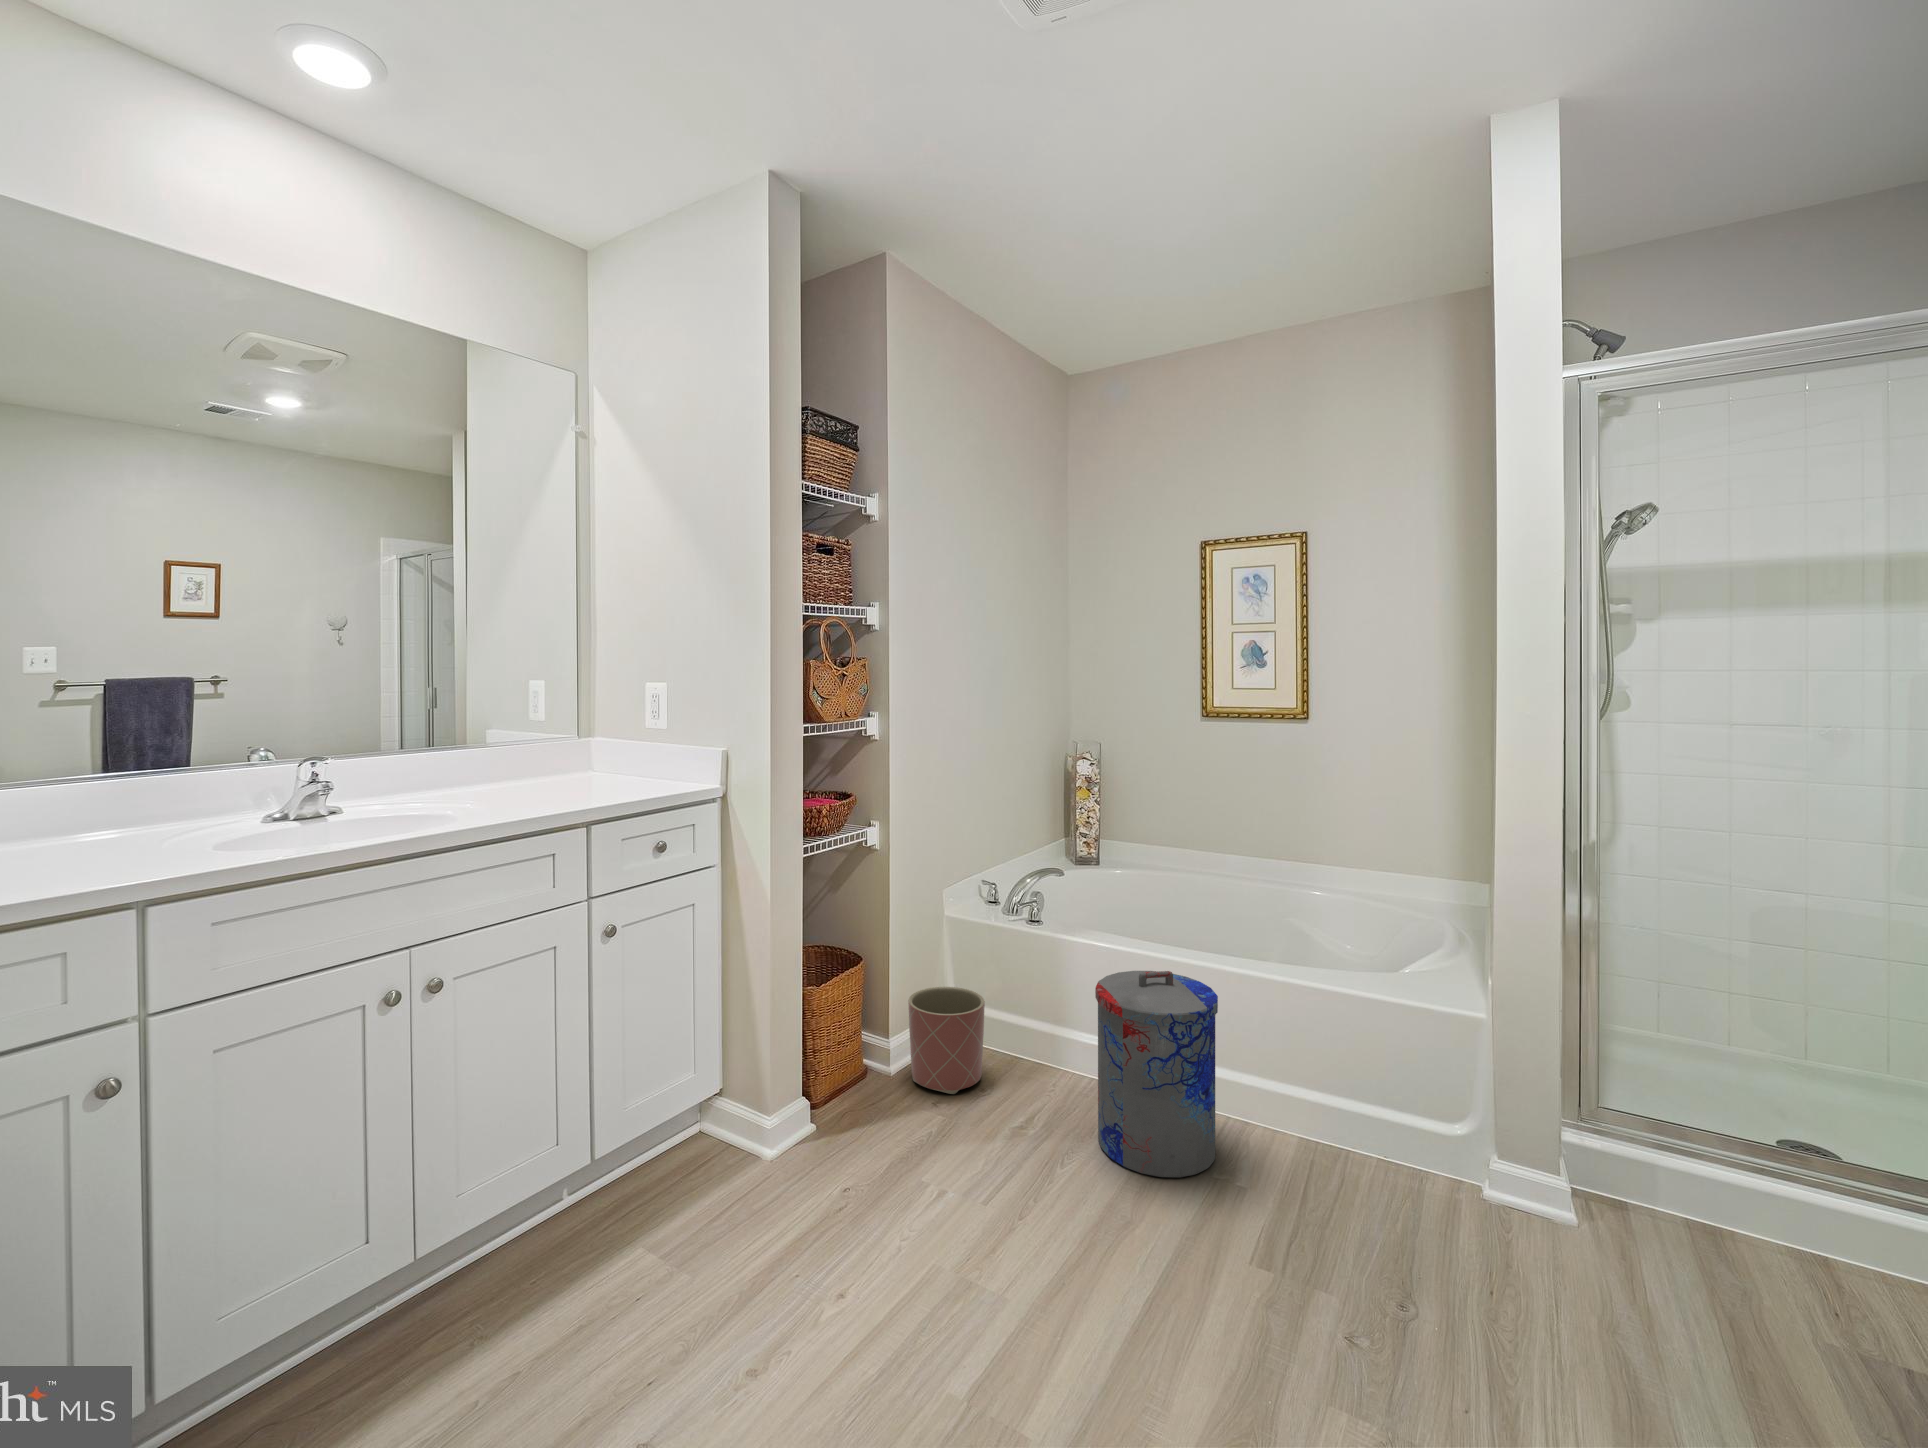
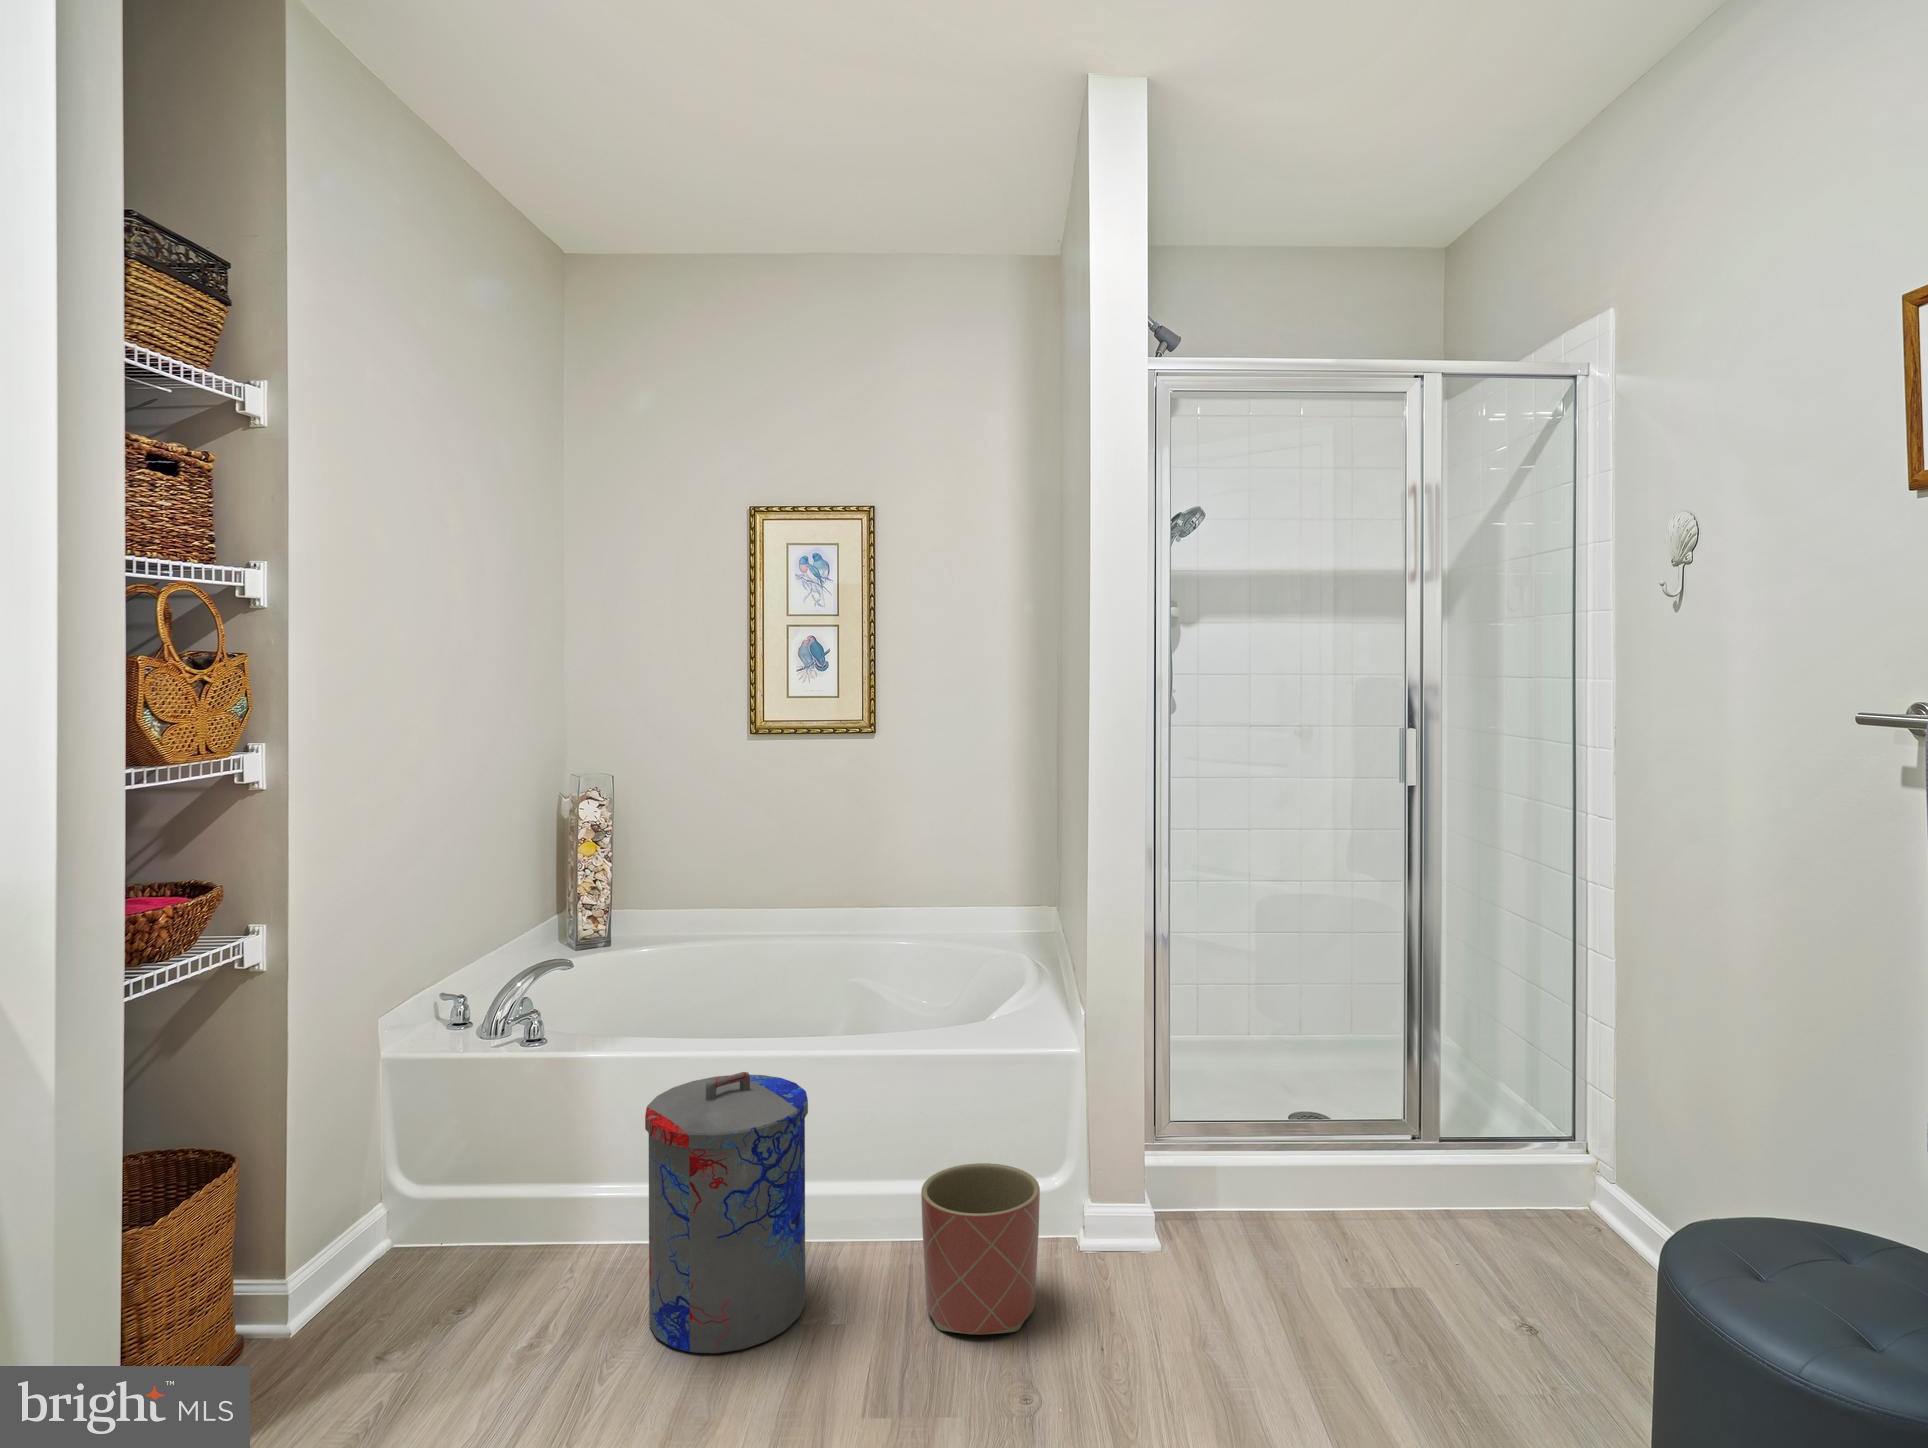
planter: present [908,987,985,1094] -> present [921,1163,1040,1335]

